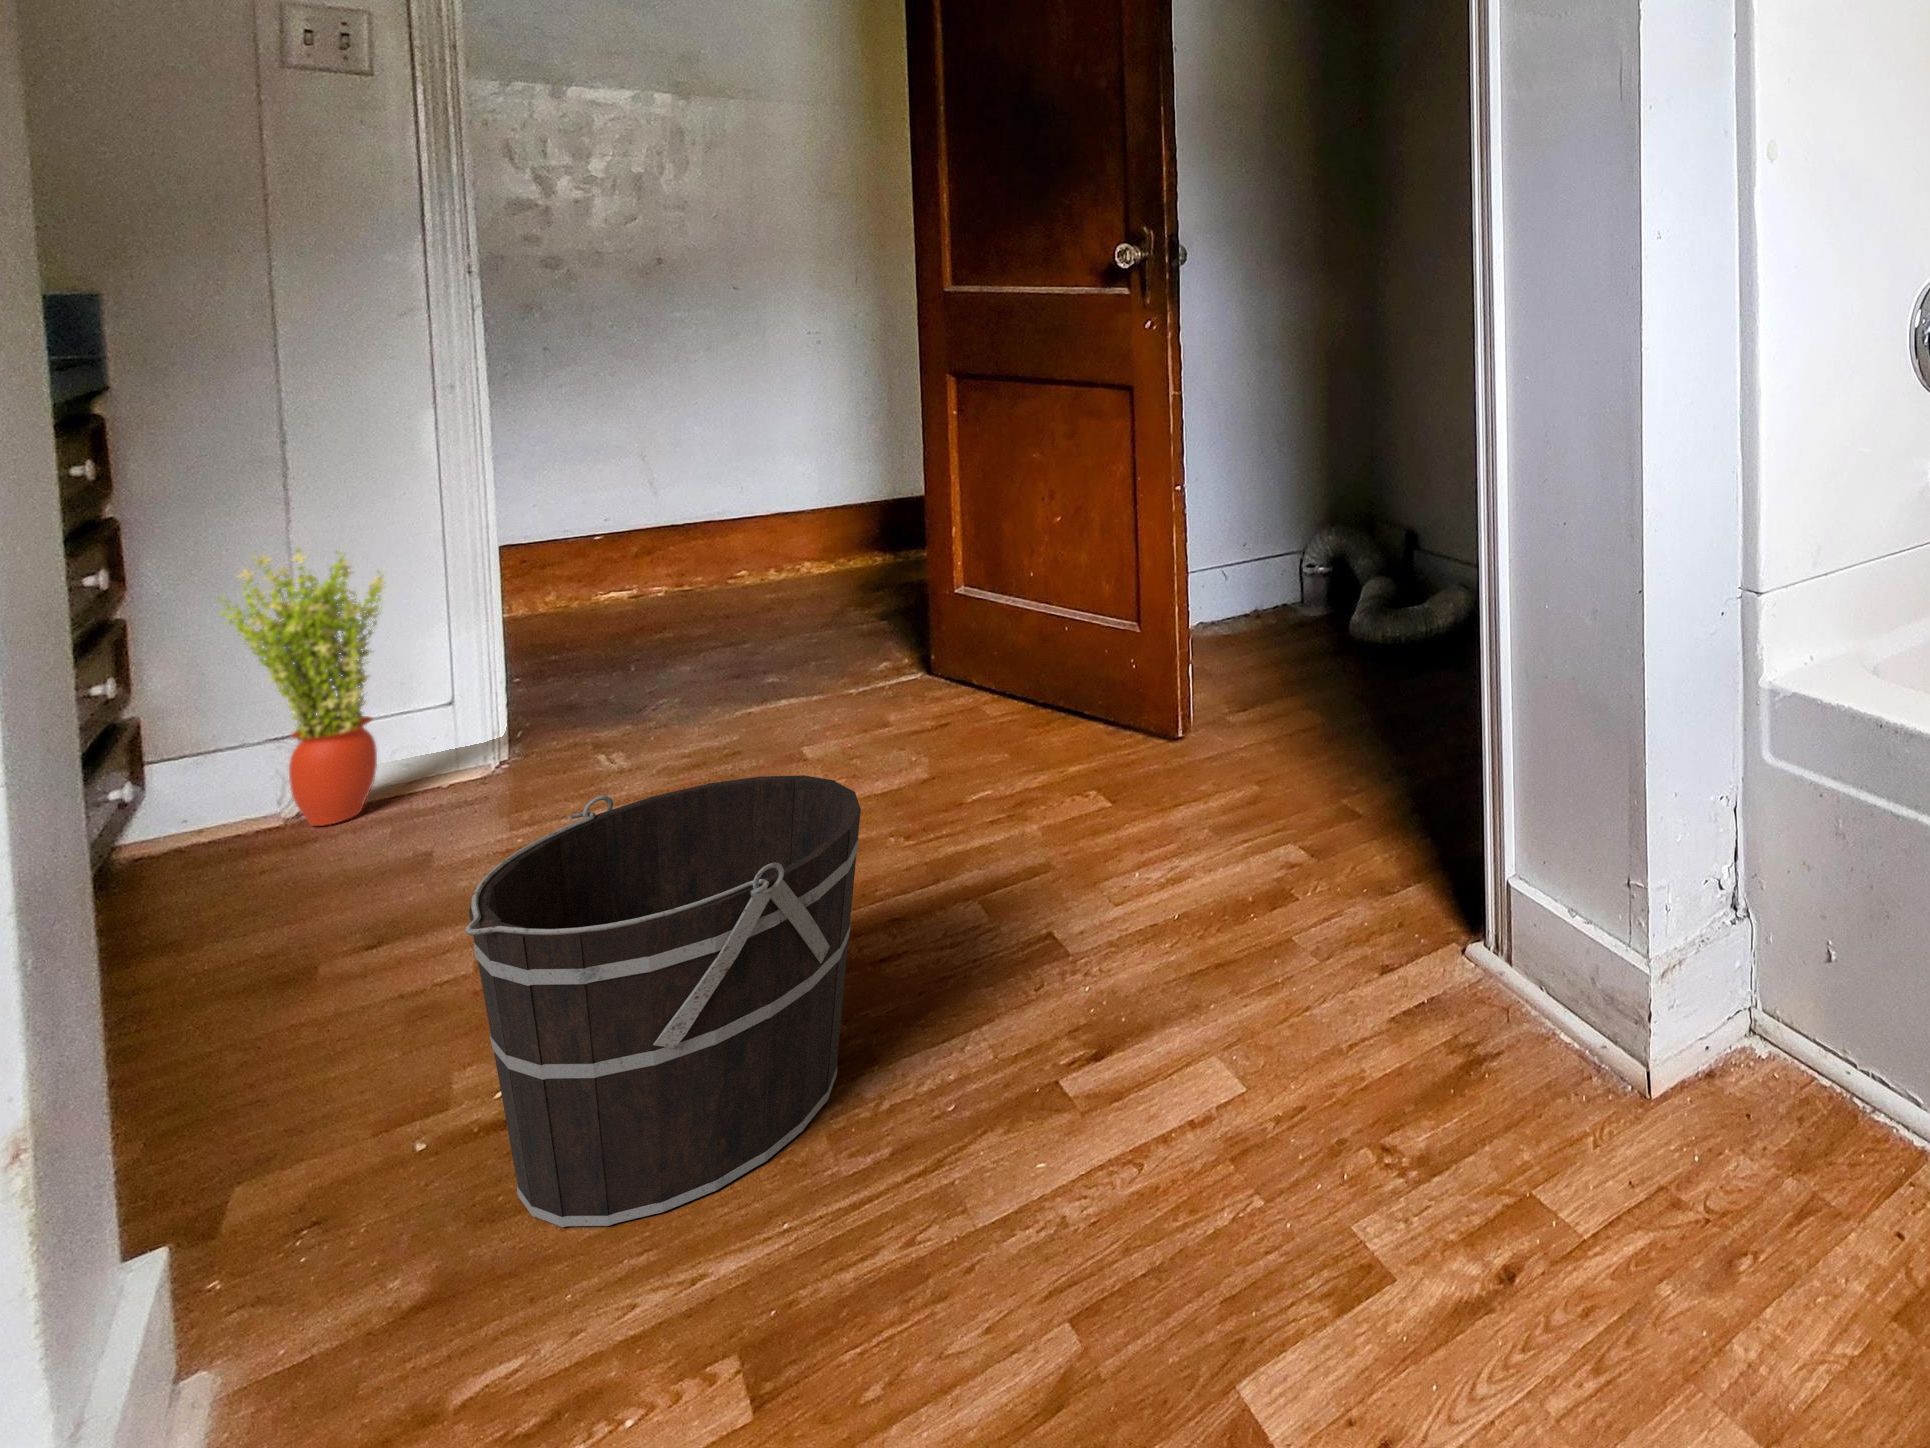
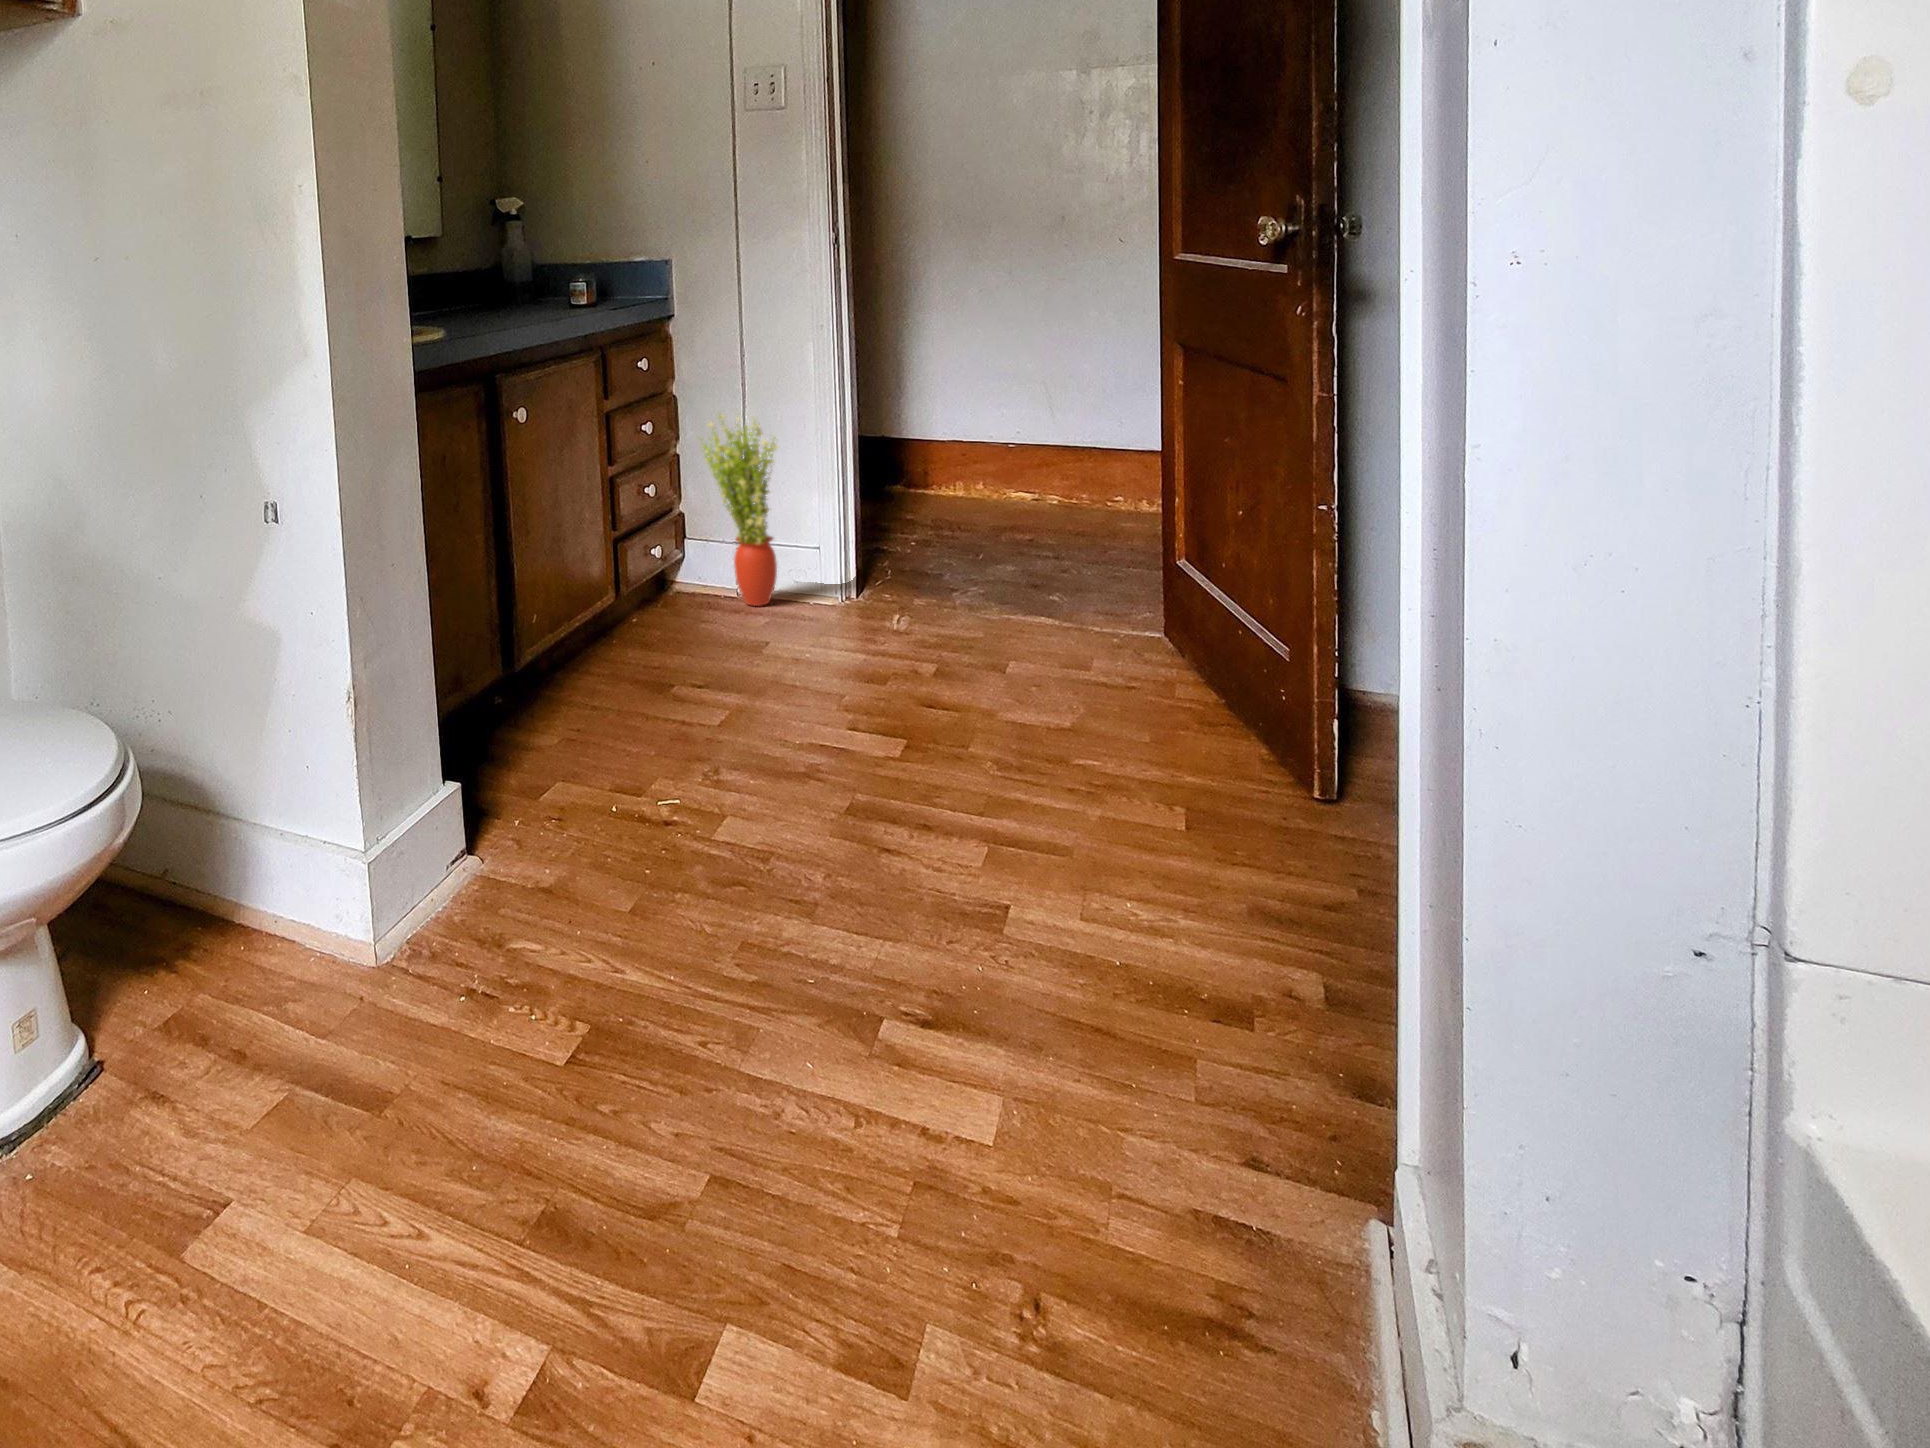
bucket: present [465,775,861,1227] -> none [565,622,811,933]

